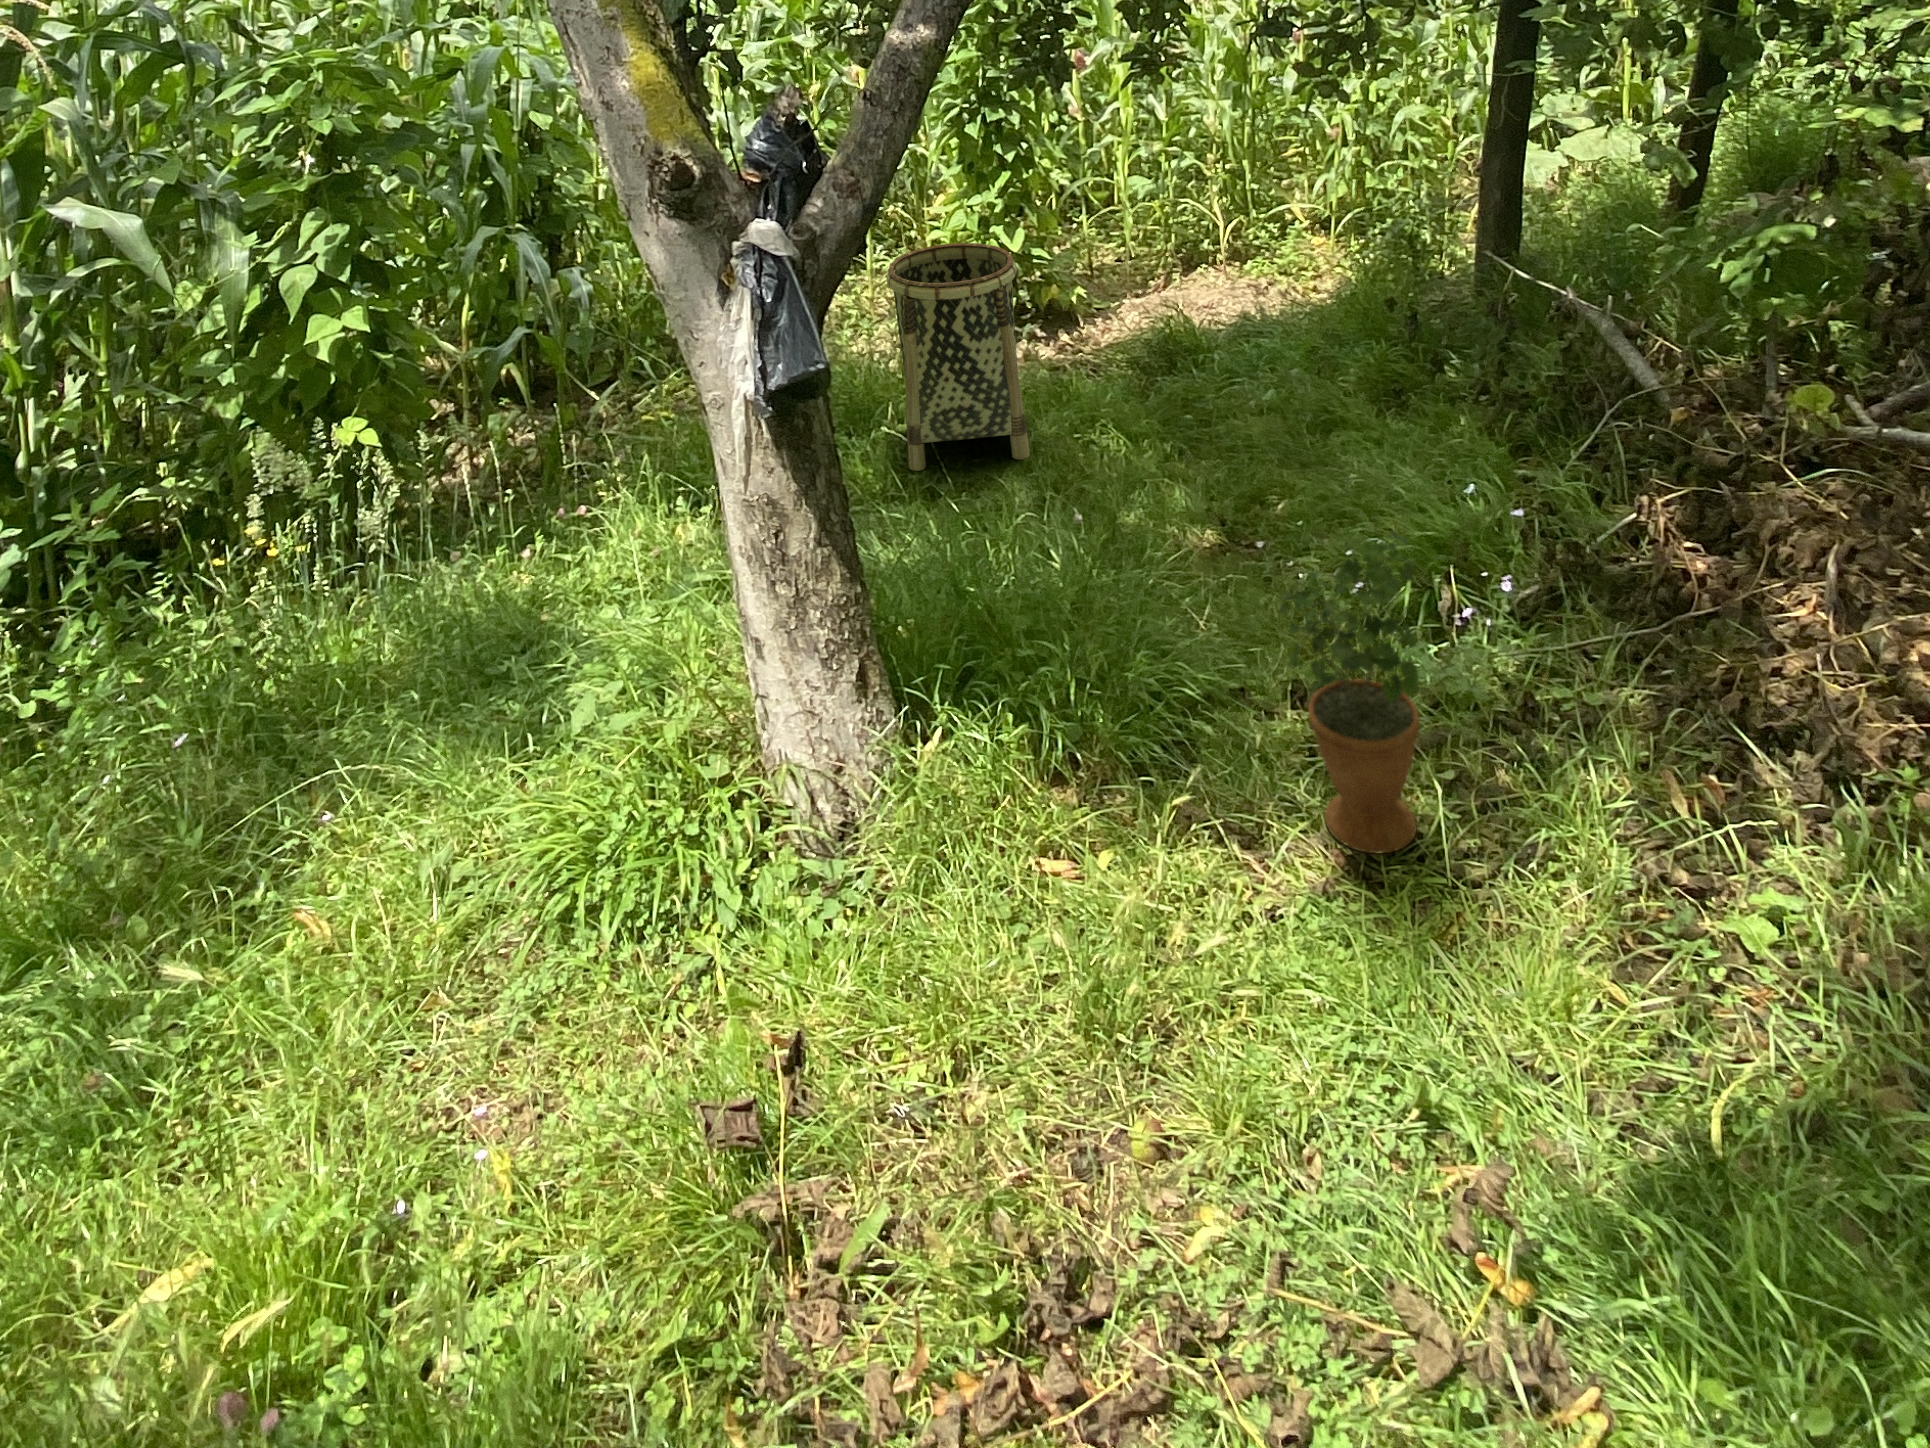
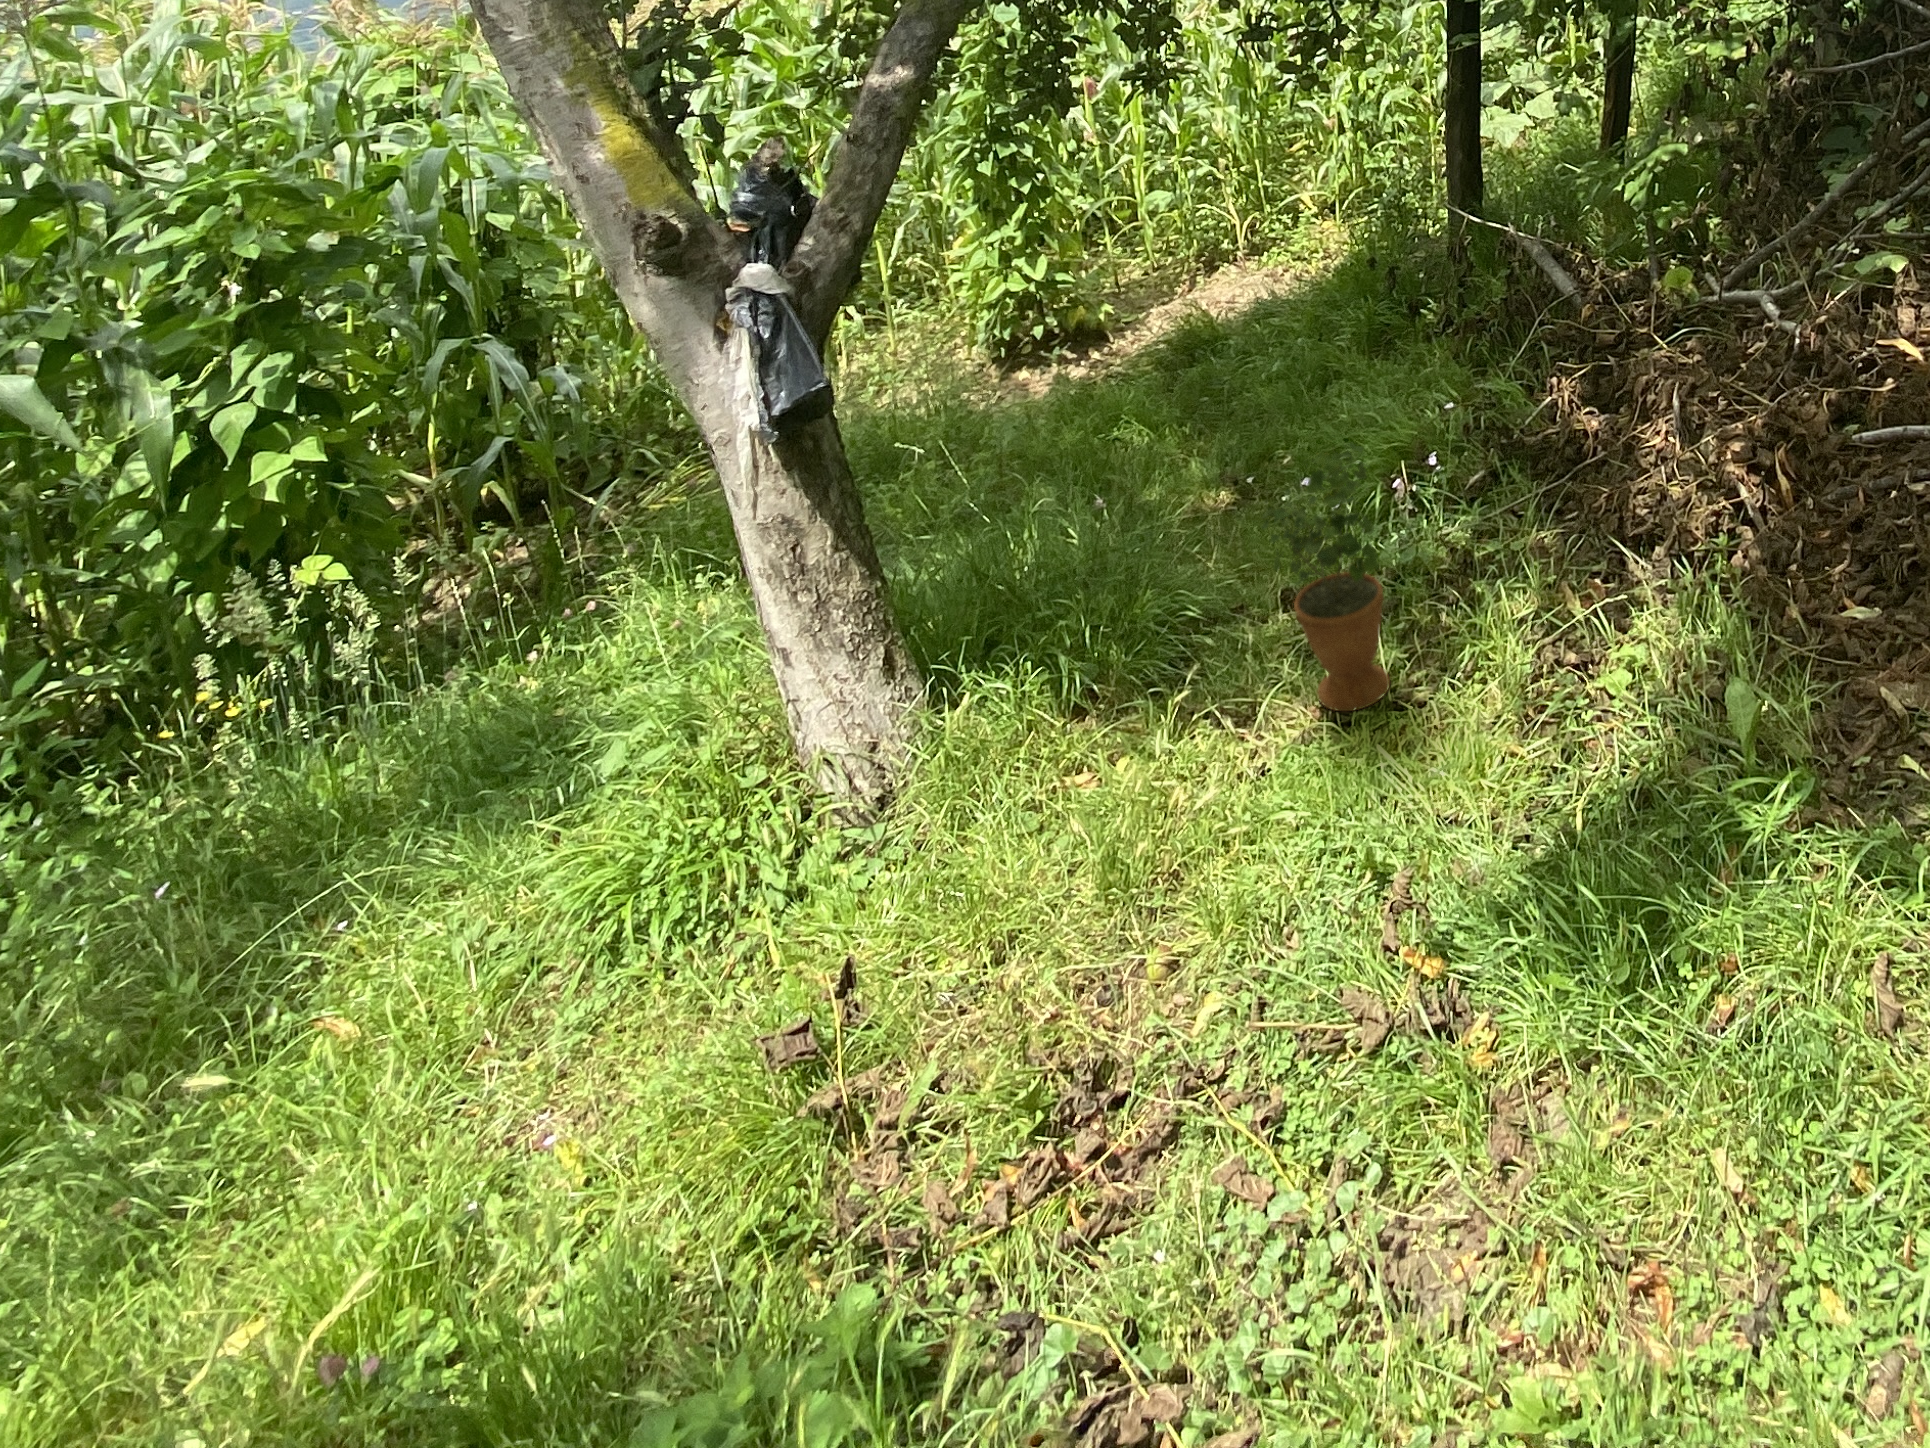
basket: present [887,243,1030,471] -> none [901,272,1061,501]

